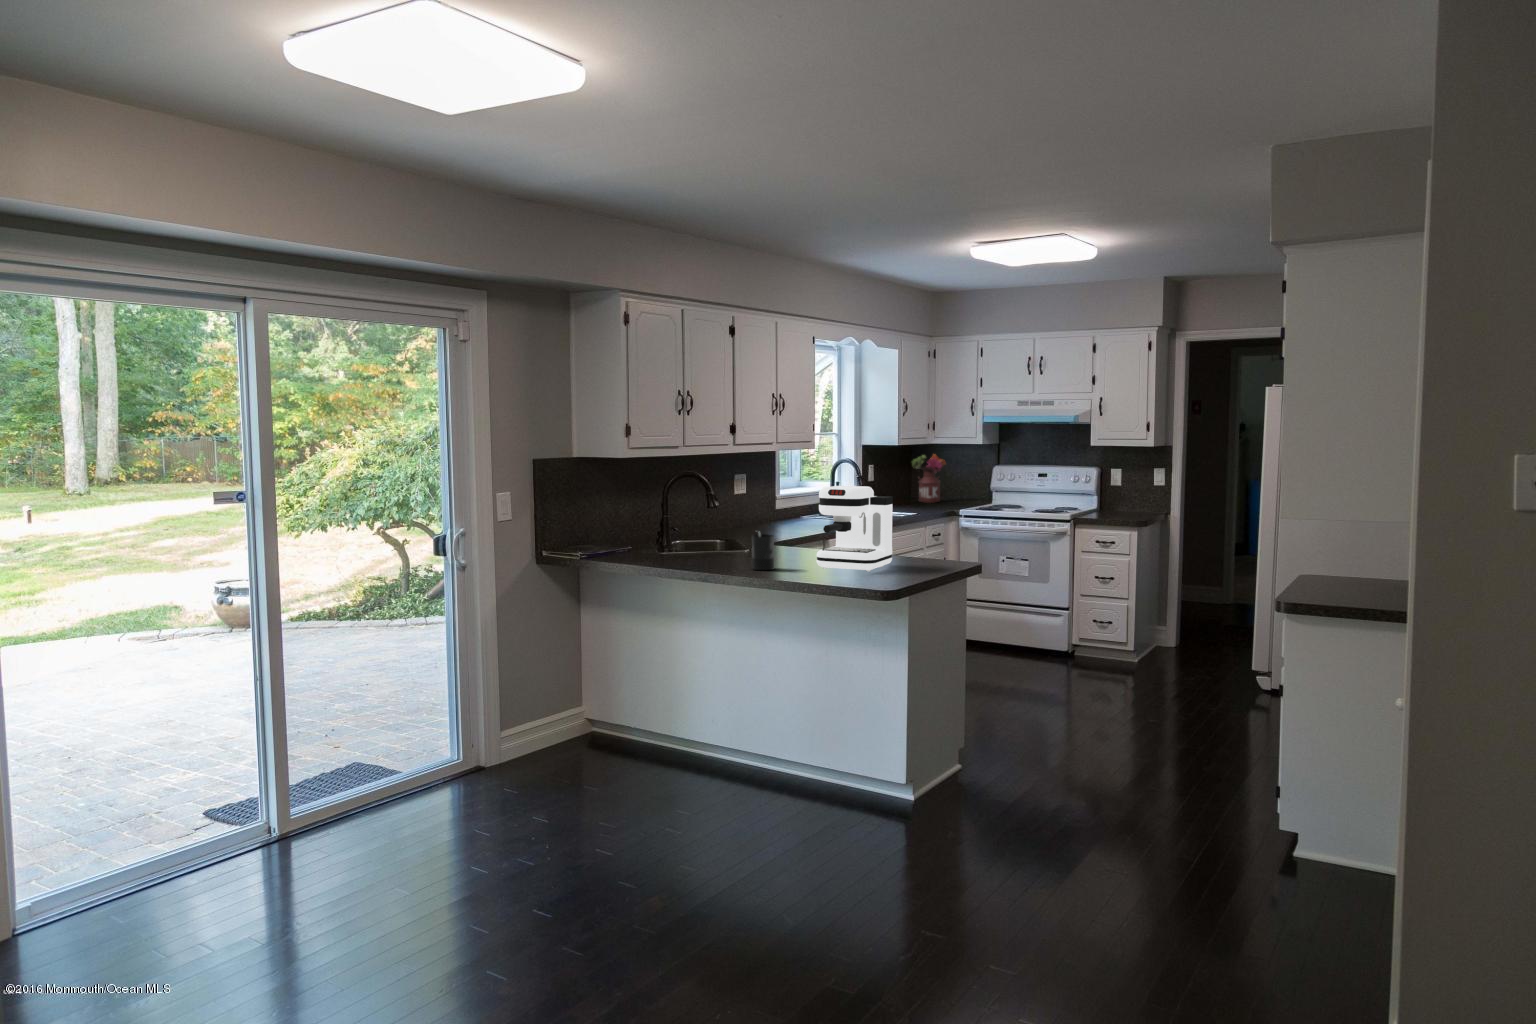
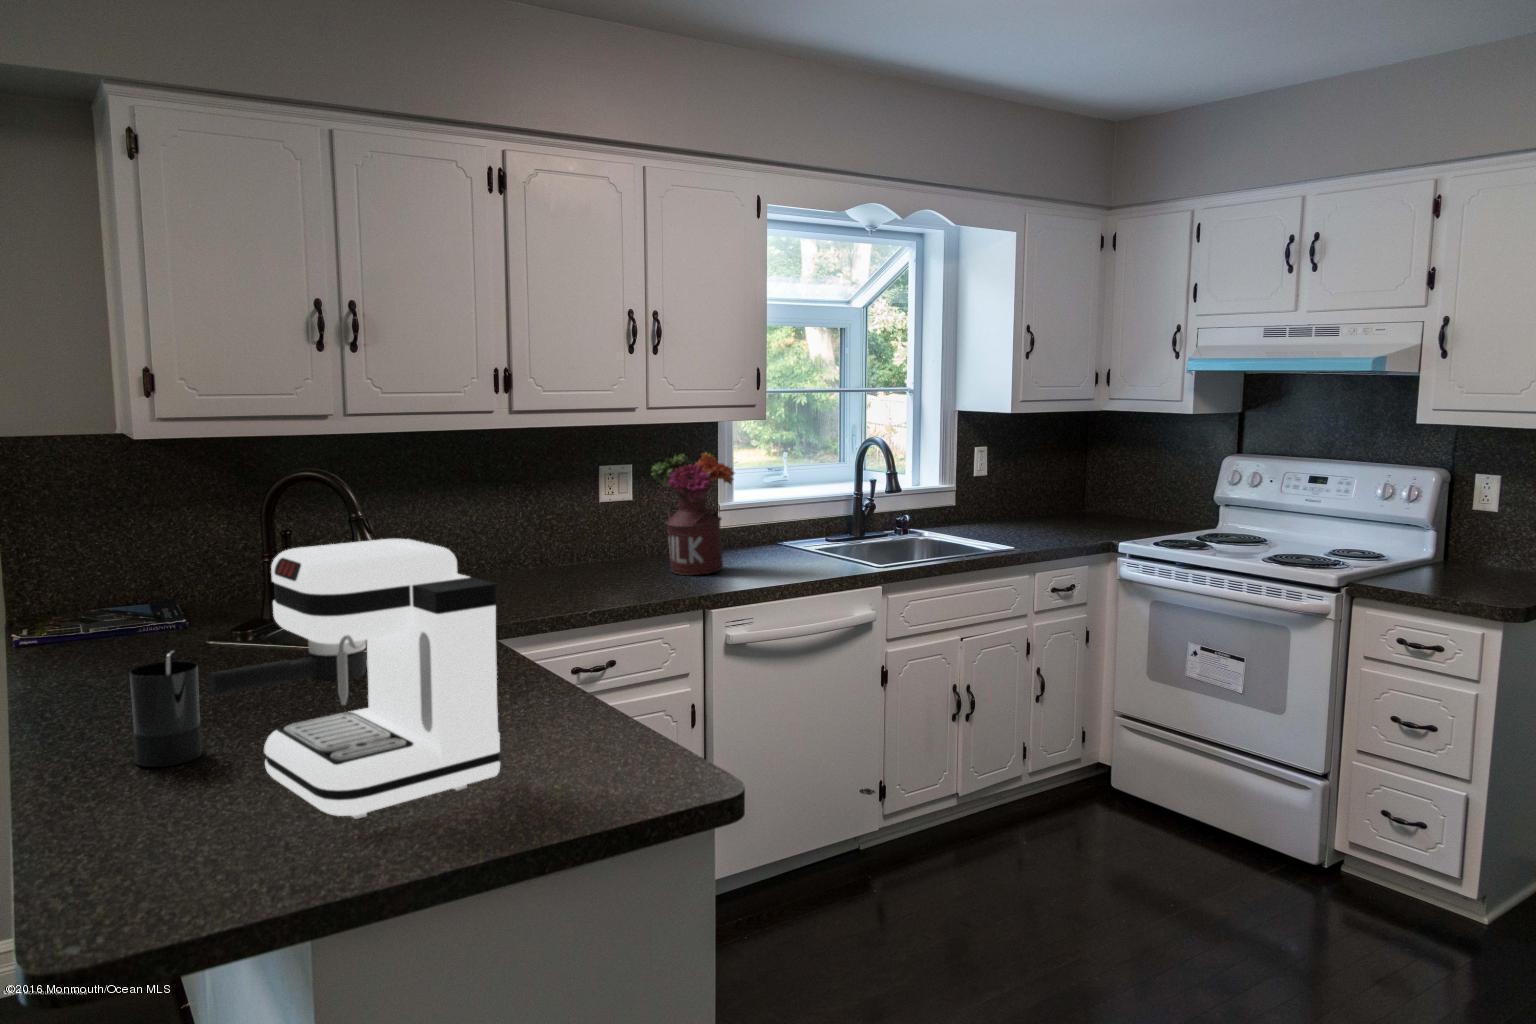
flower arrangement: present [912,454,946,503] -> present [652,452,734,575]

